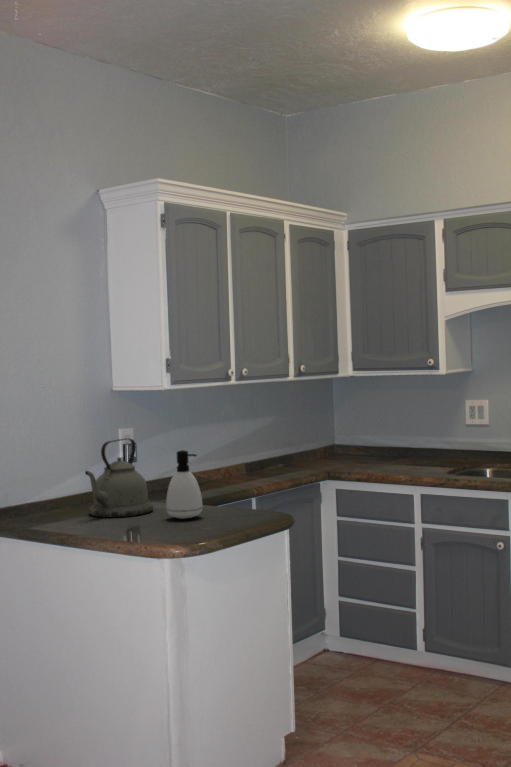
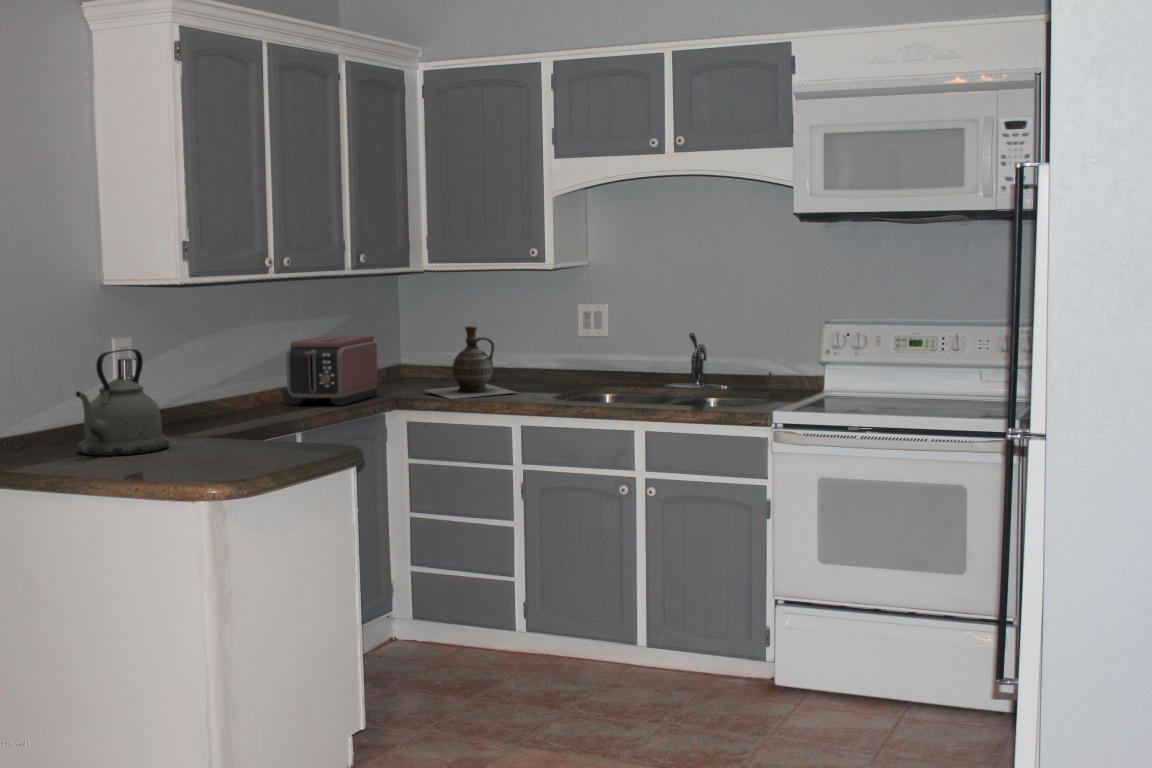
ceramic jug: none [347,416,419,472] -> present [425,327,515,399]
toaster: none [246,424,313,476] -> present [286,335,378,406]
soap dispenser: present [166,450,203,519] -> none [192,364,243,454]

